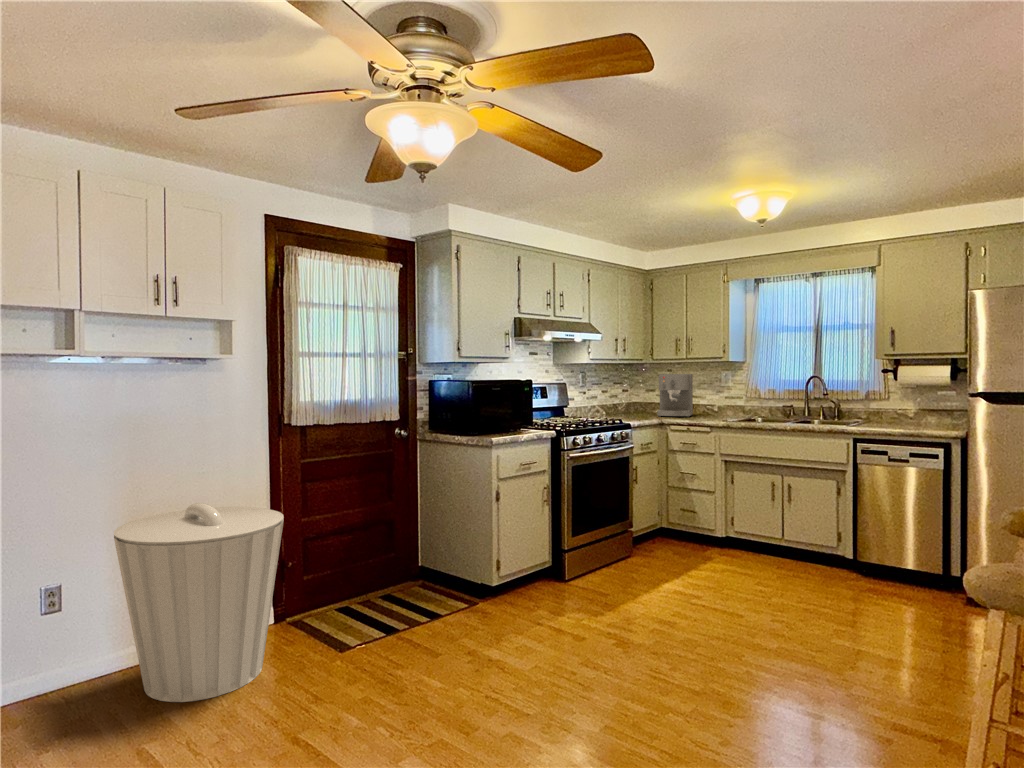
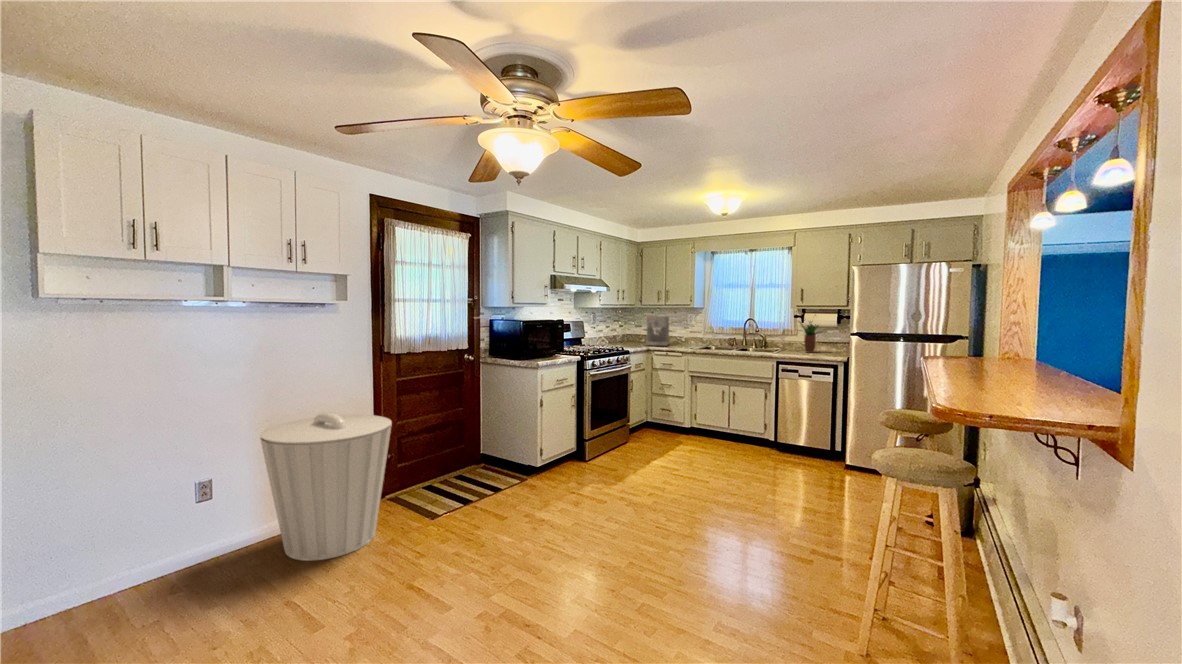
potted plant: none [884,366,942,426] -> present [800,320,823,353]

